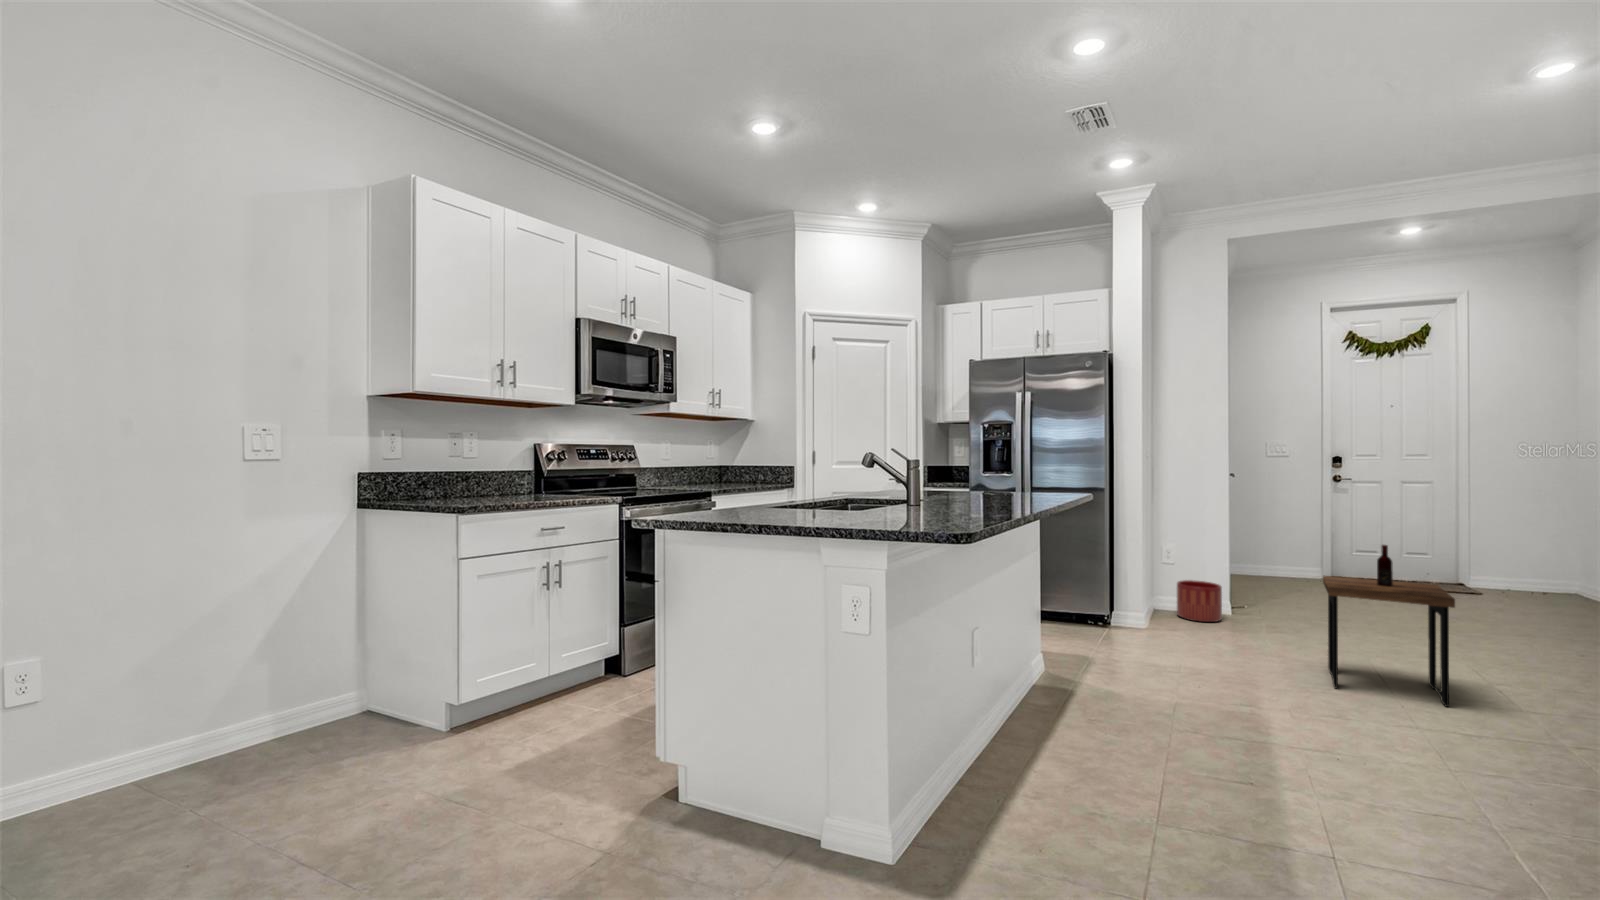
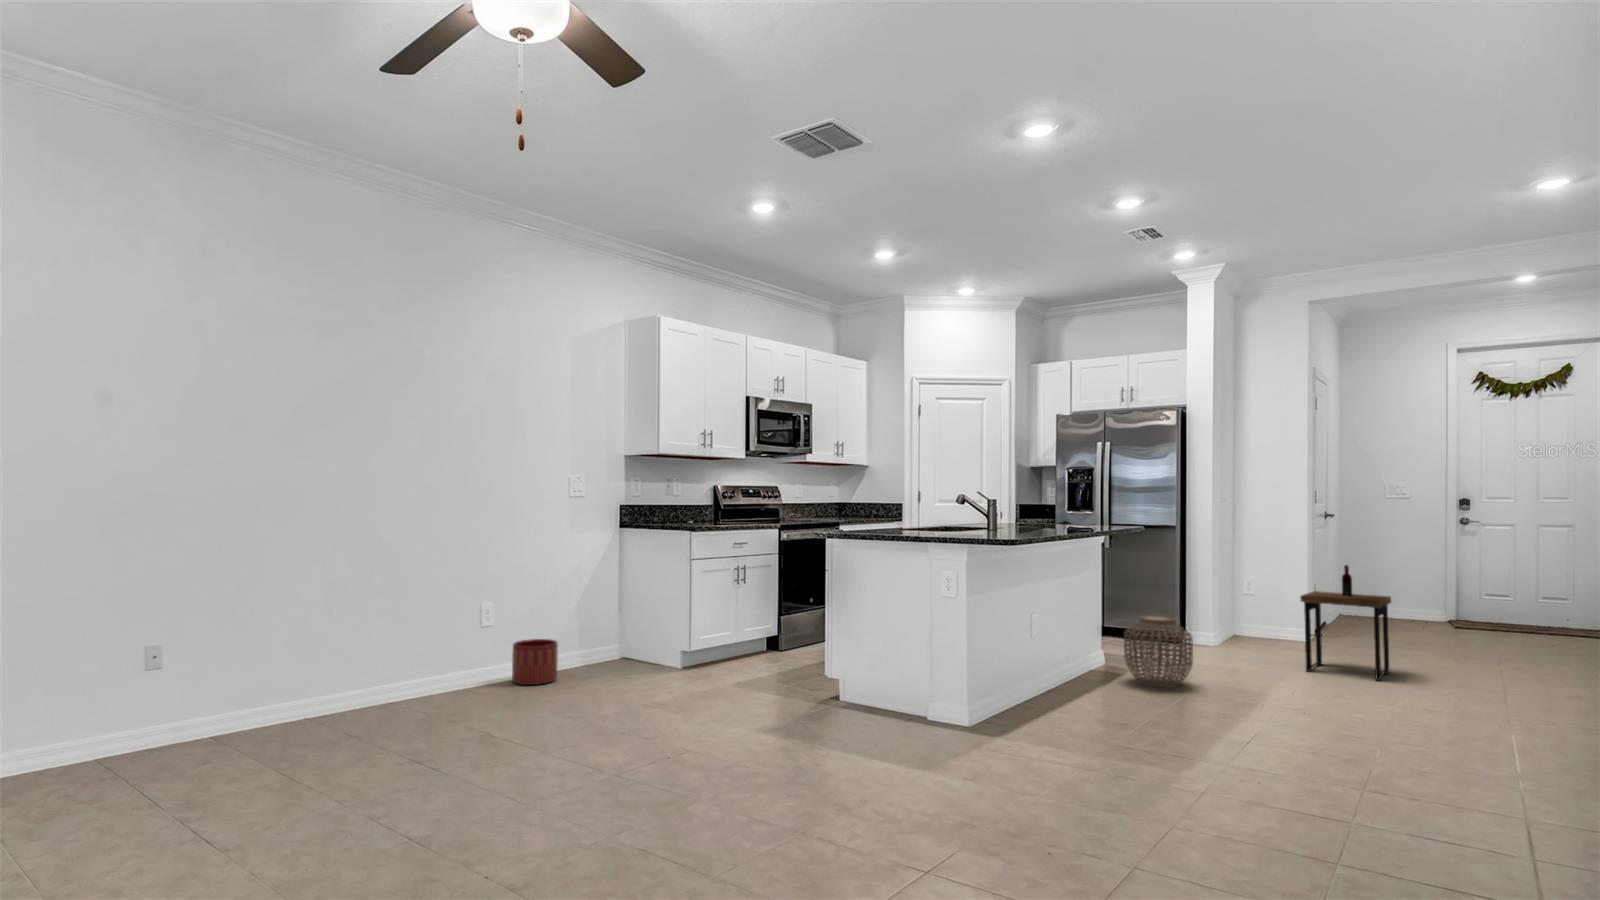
planter: present [1177,580,1222,622] -> present [512,639,558,685]
woven basket: none [1129,631,1241,749] -> present [1124,615,1193,688]

